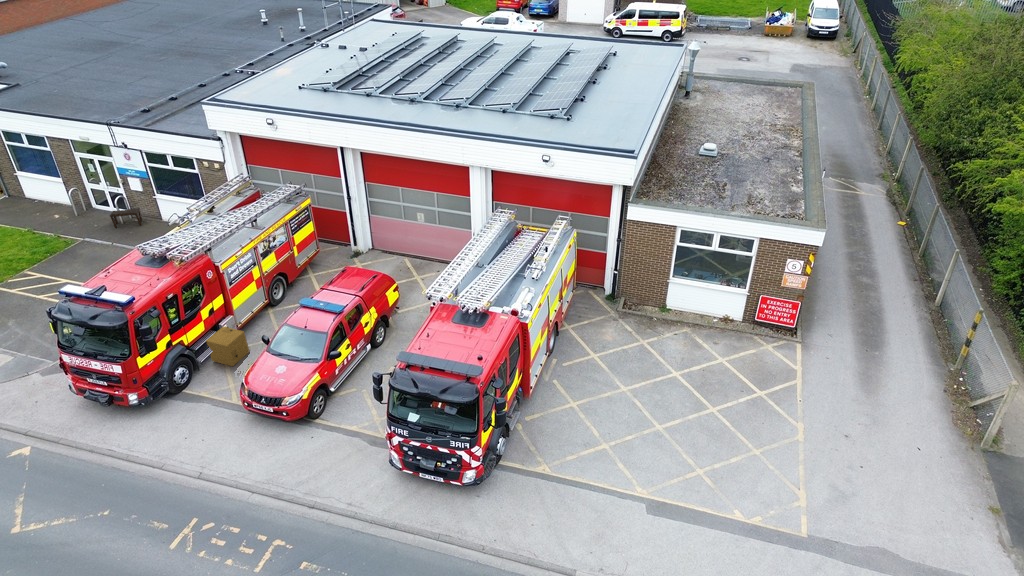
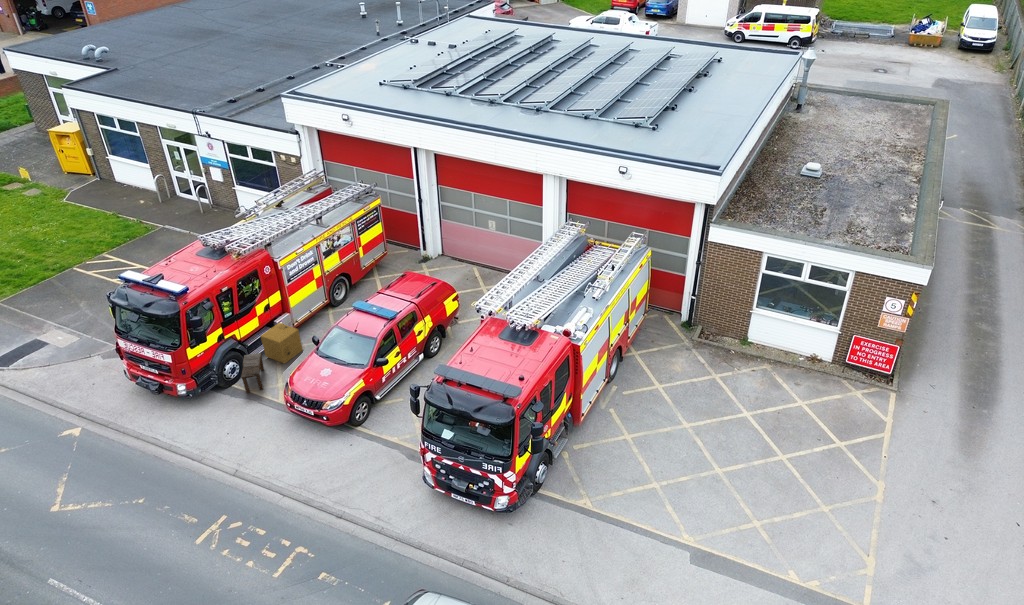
bench: present [110,208,142,228] -> present [241,353,264,393]

